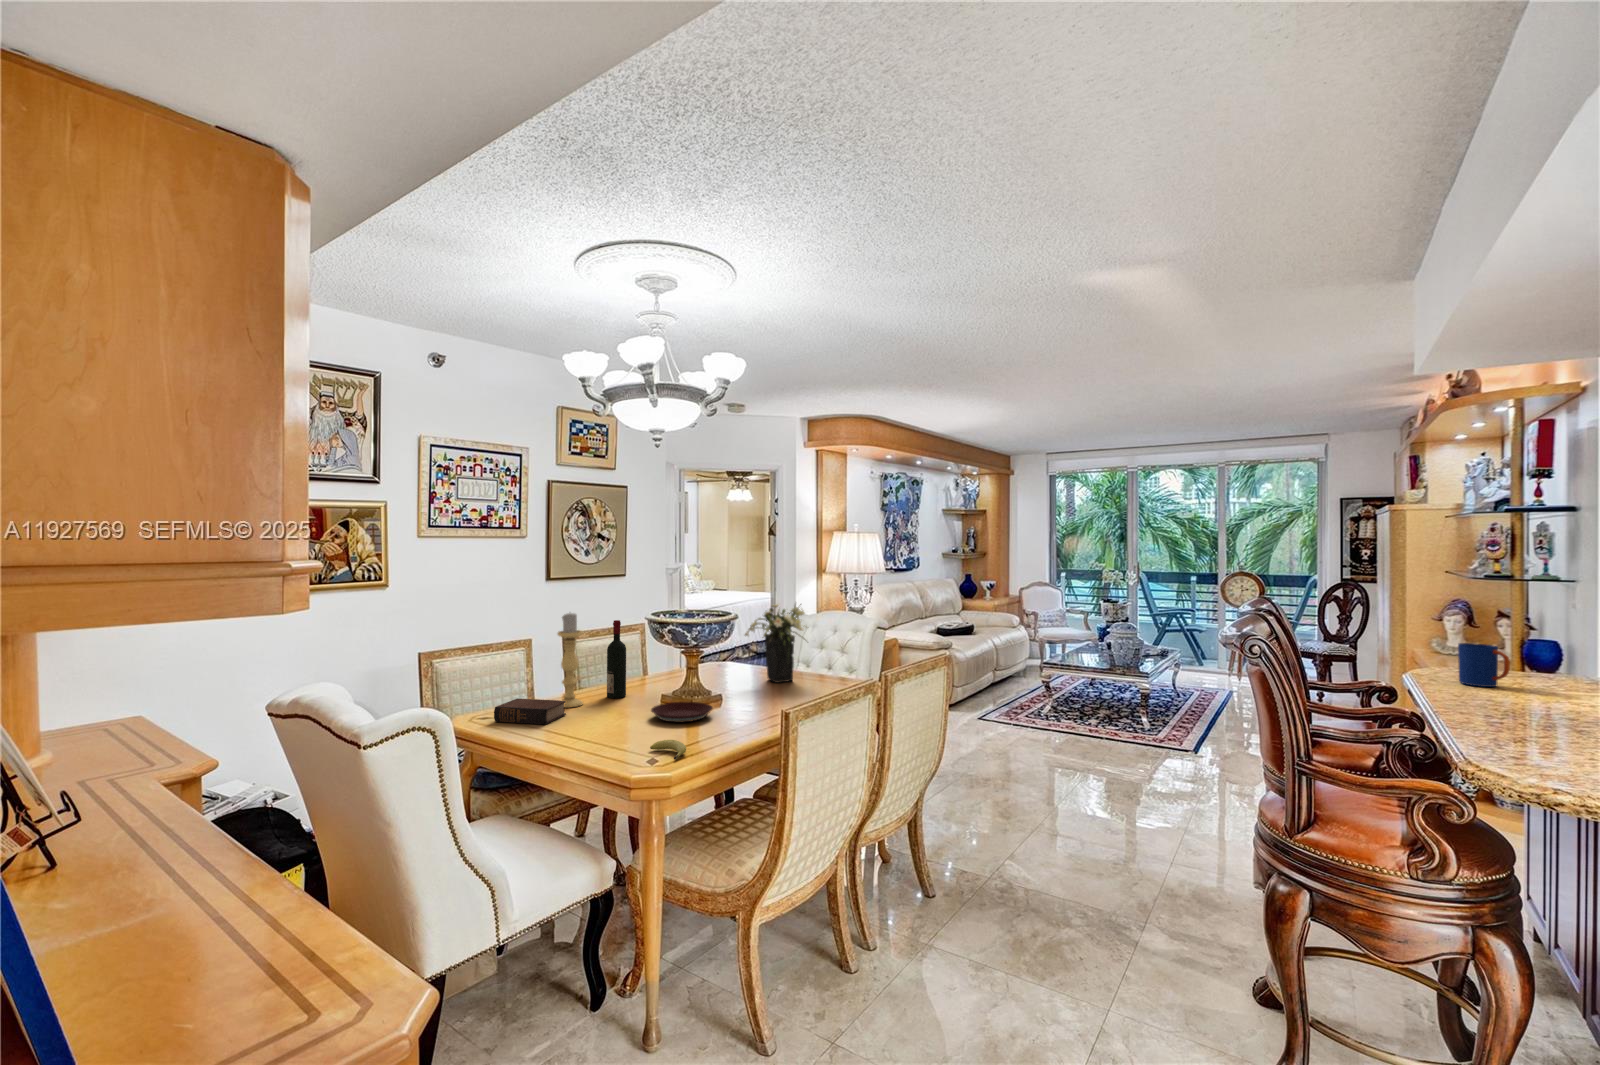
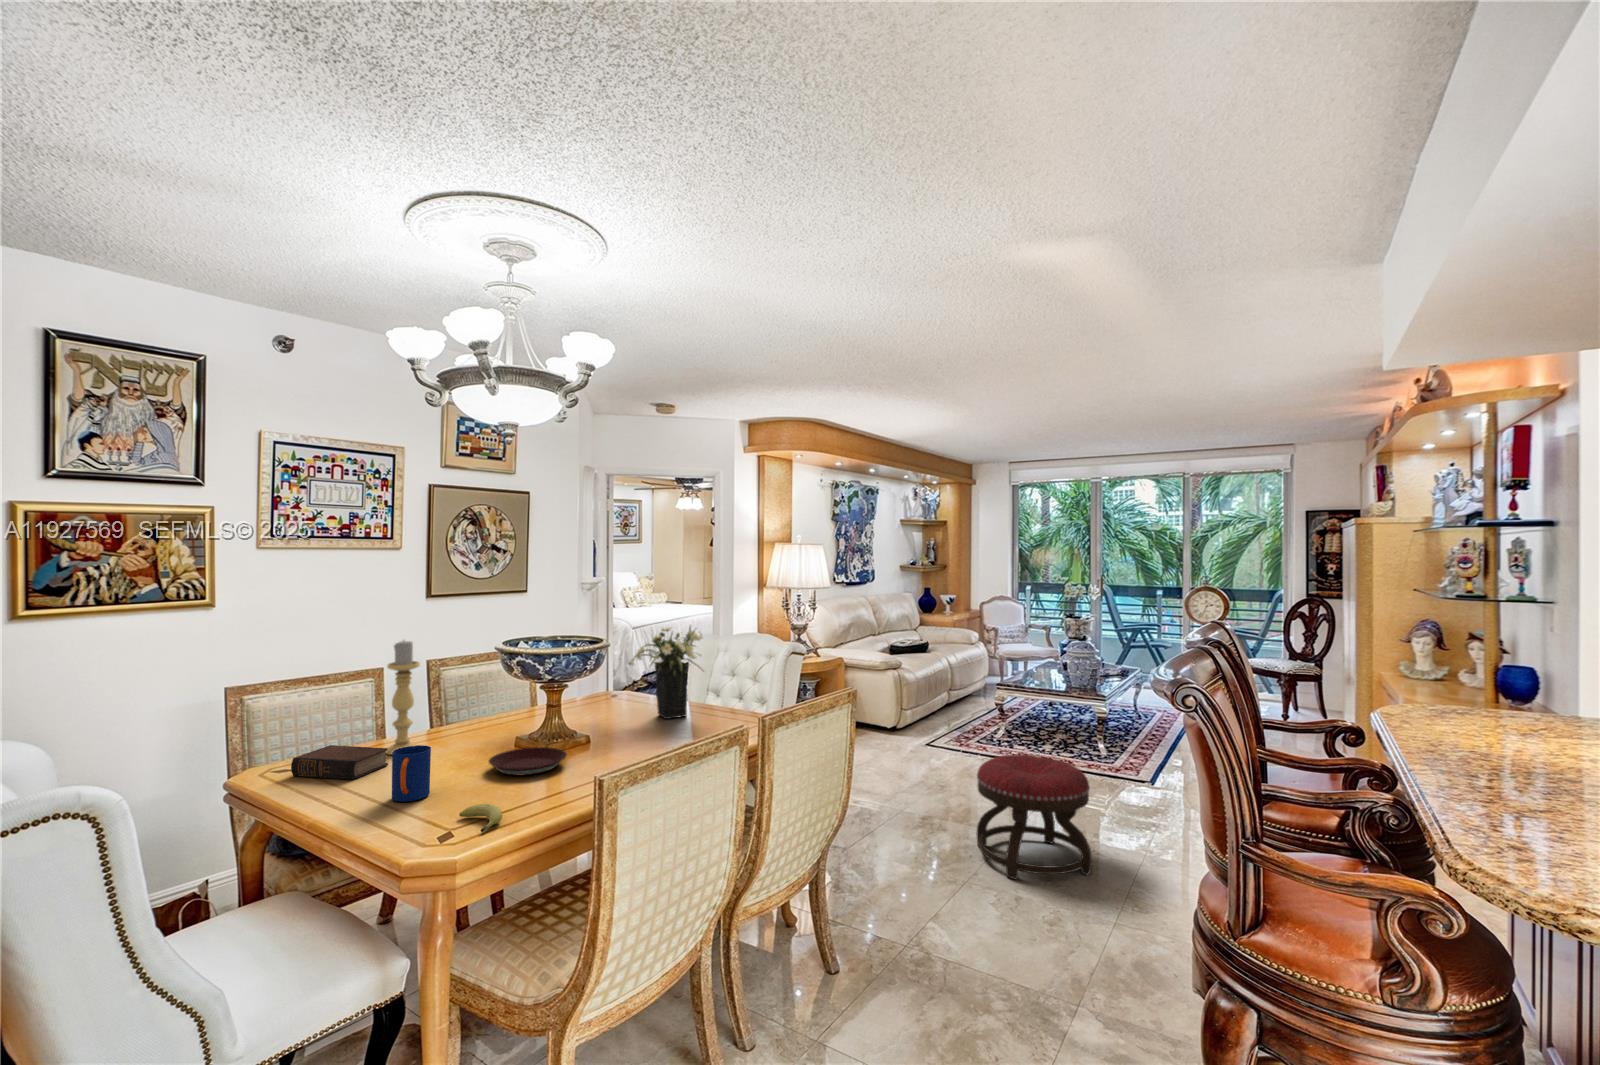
wine bottle: present [607,620,626,698] -> none [454,648,480,741]
mug: present [1458,643,1510,687] -> present [392,745,431,802]
ottoman: none [1040,720,1147,827] -> present [976,755,1092,879]

